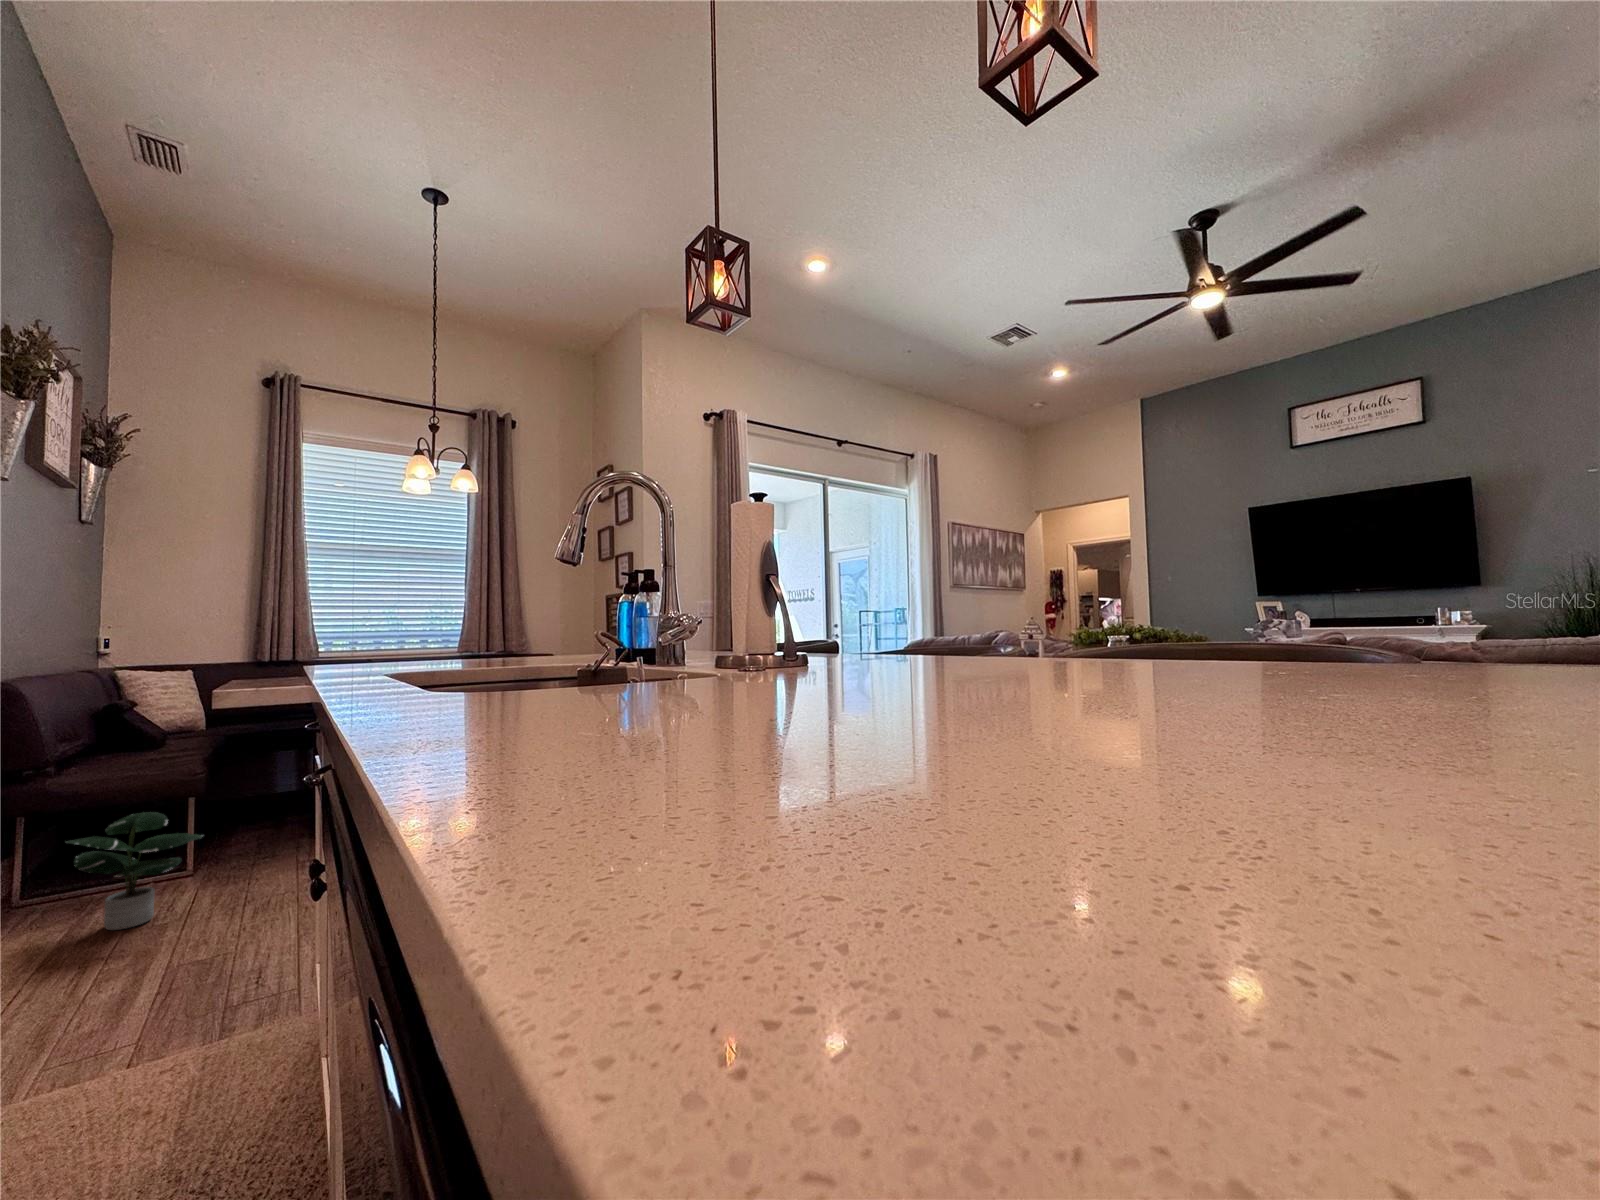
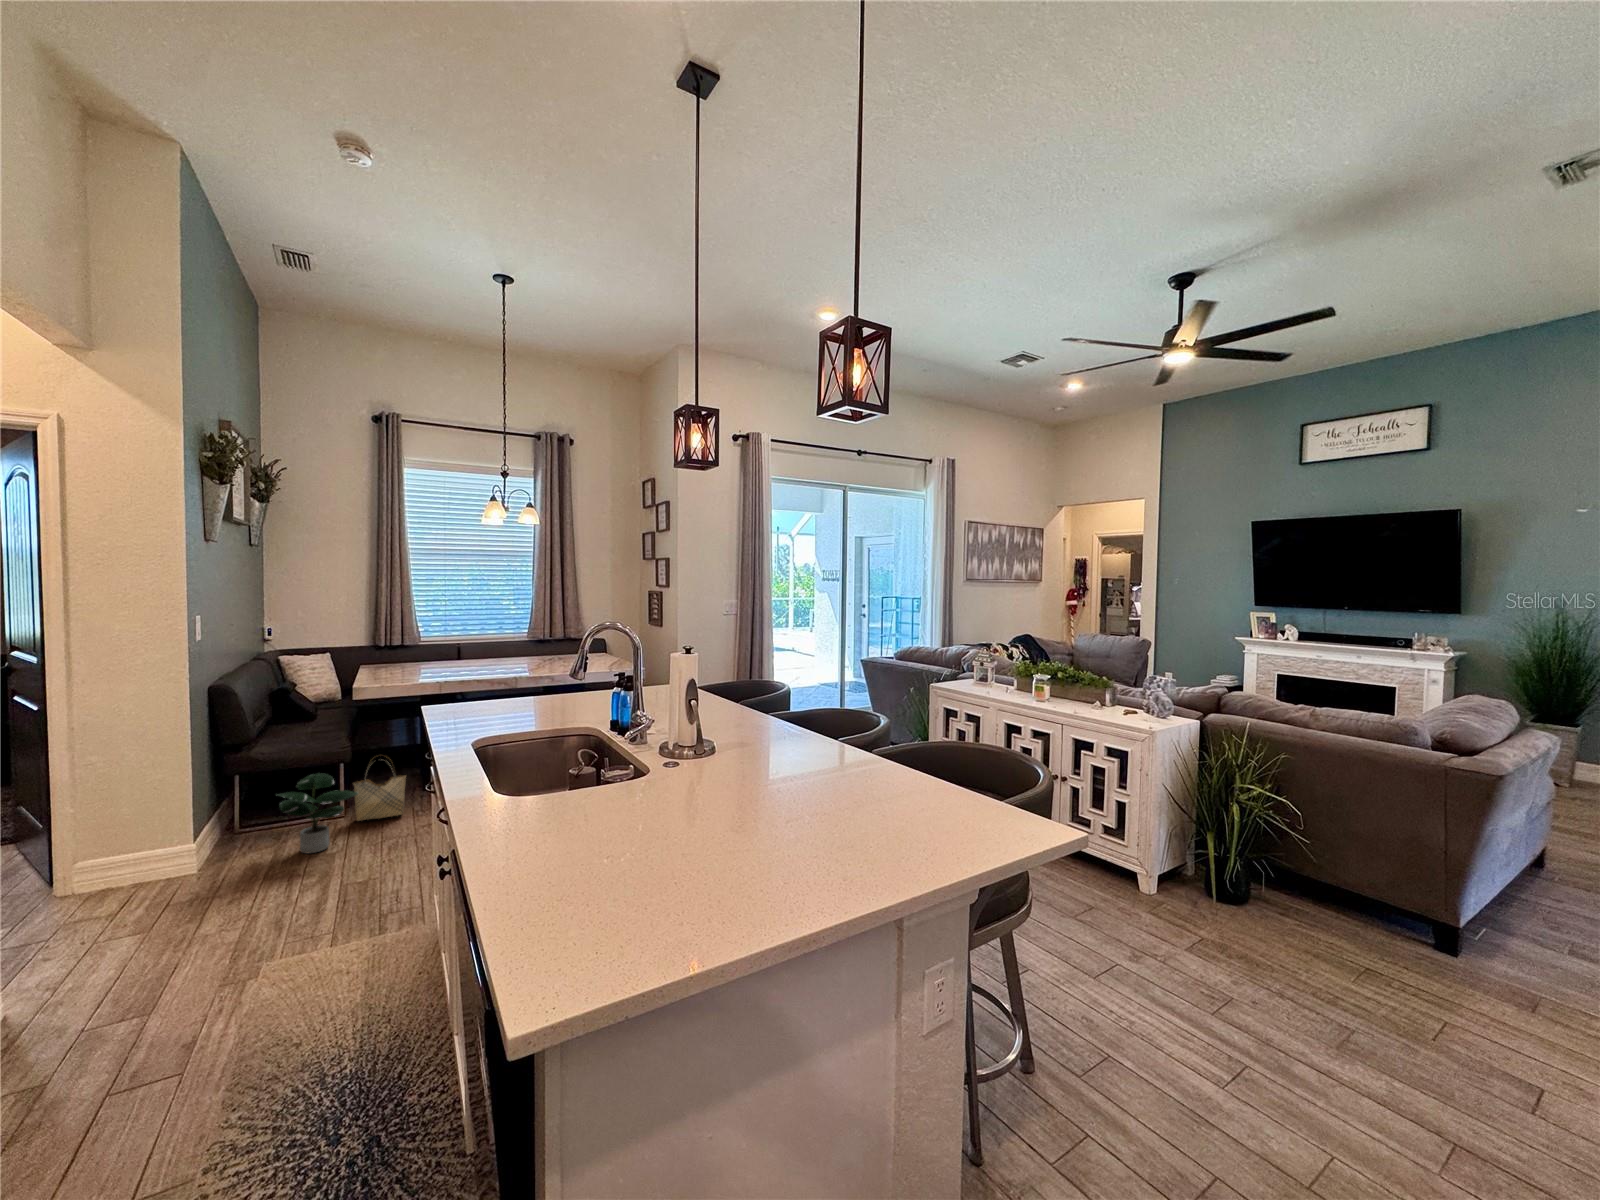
woven basket: none [202,788,285,882] -> present [353,762,406,821]

